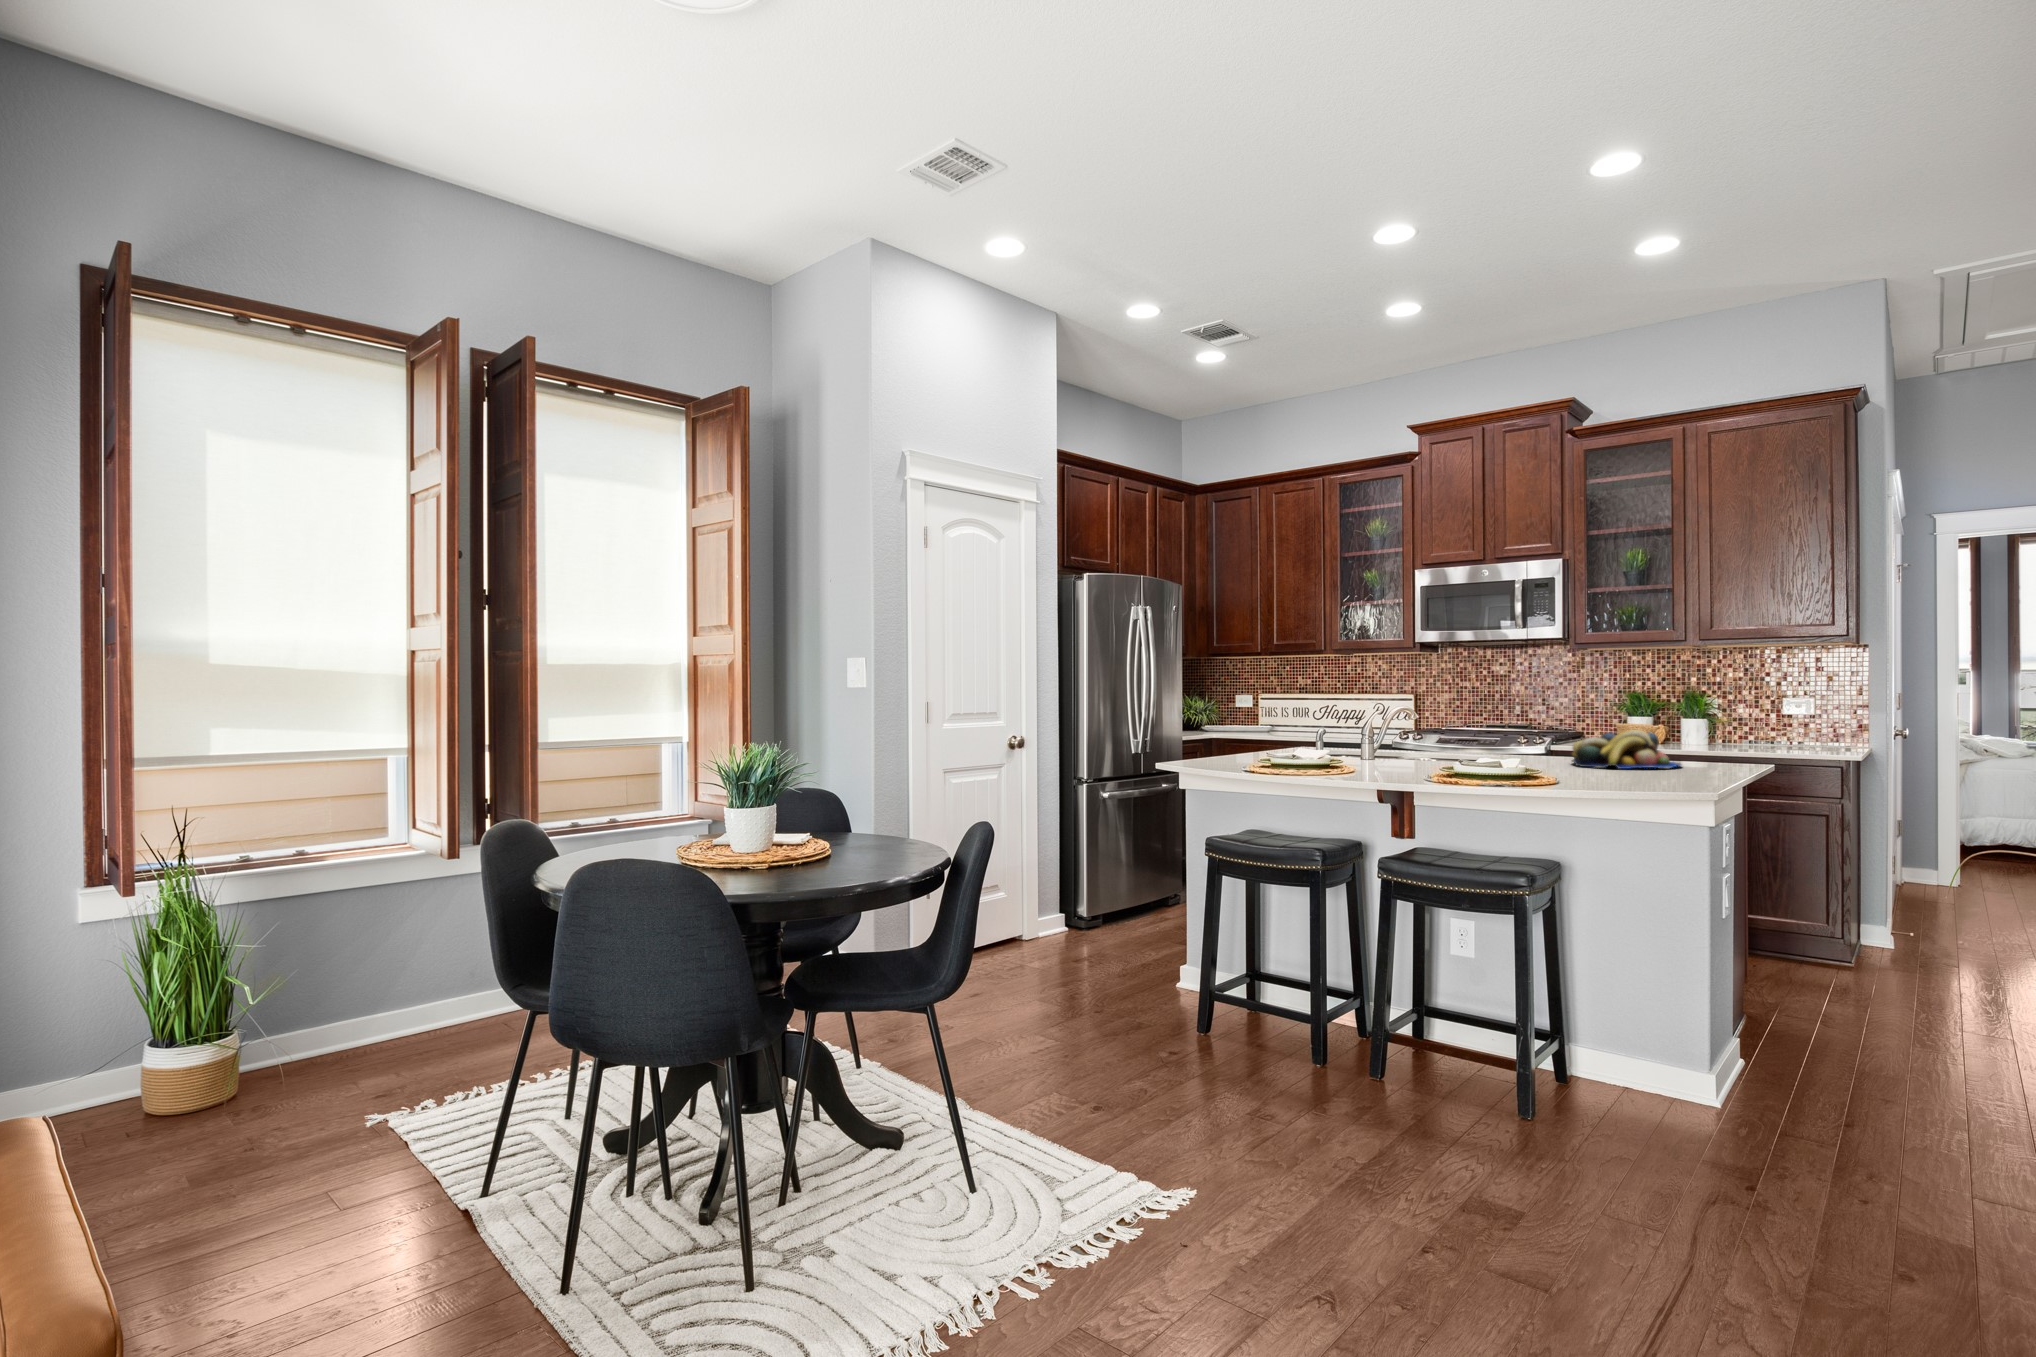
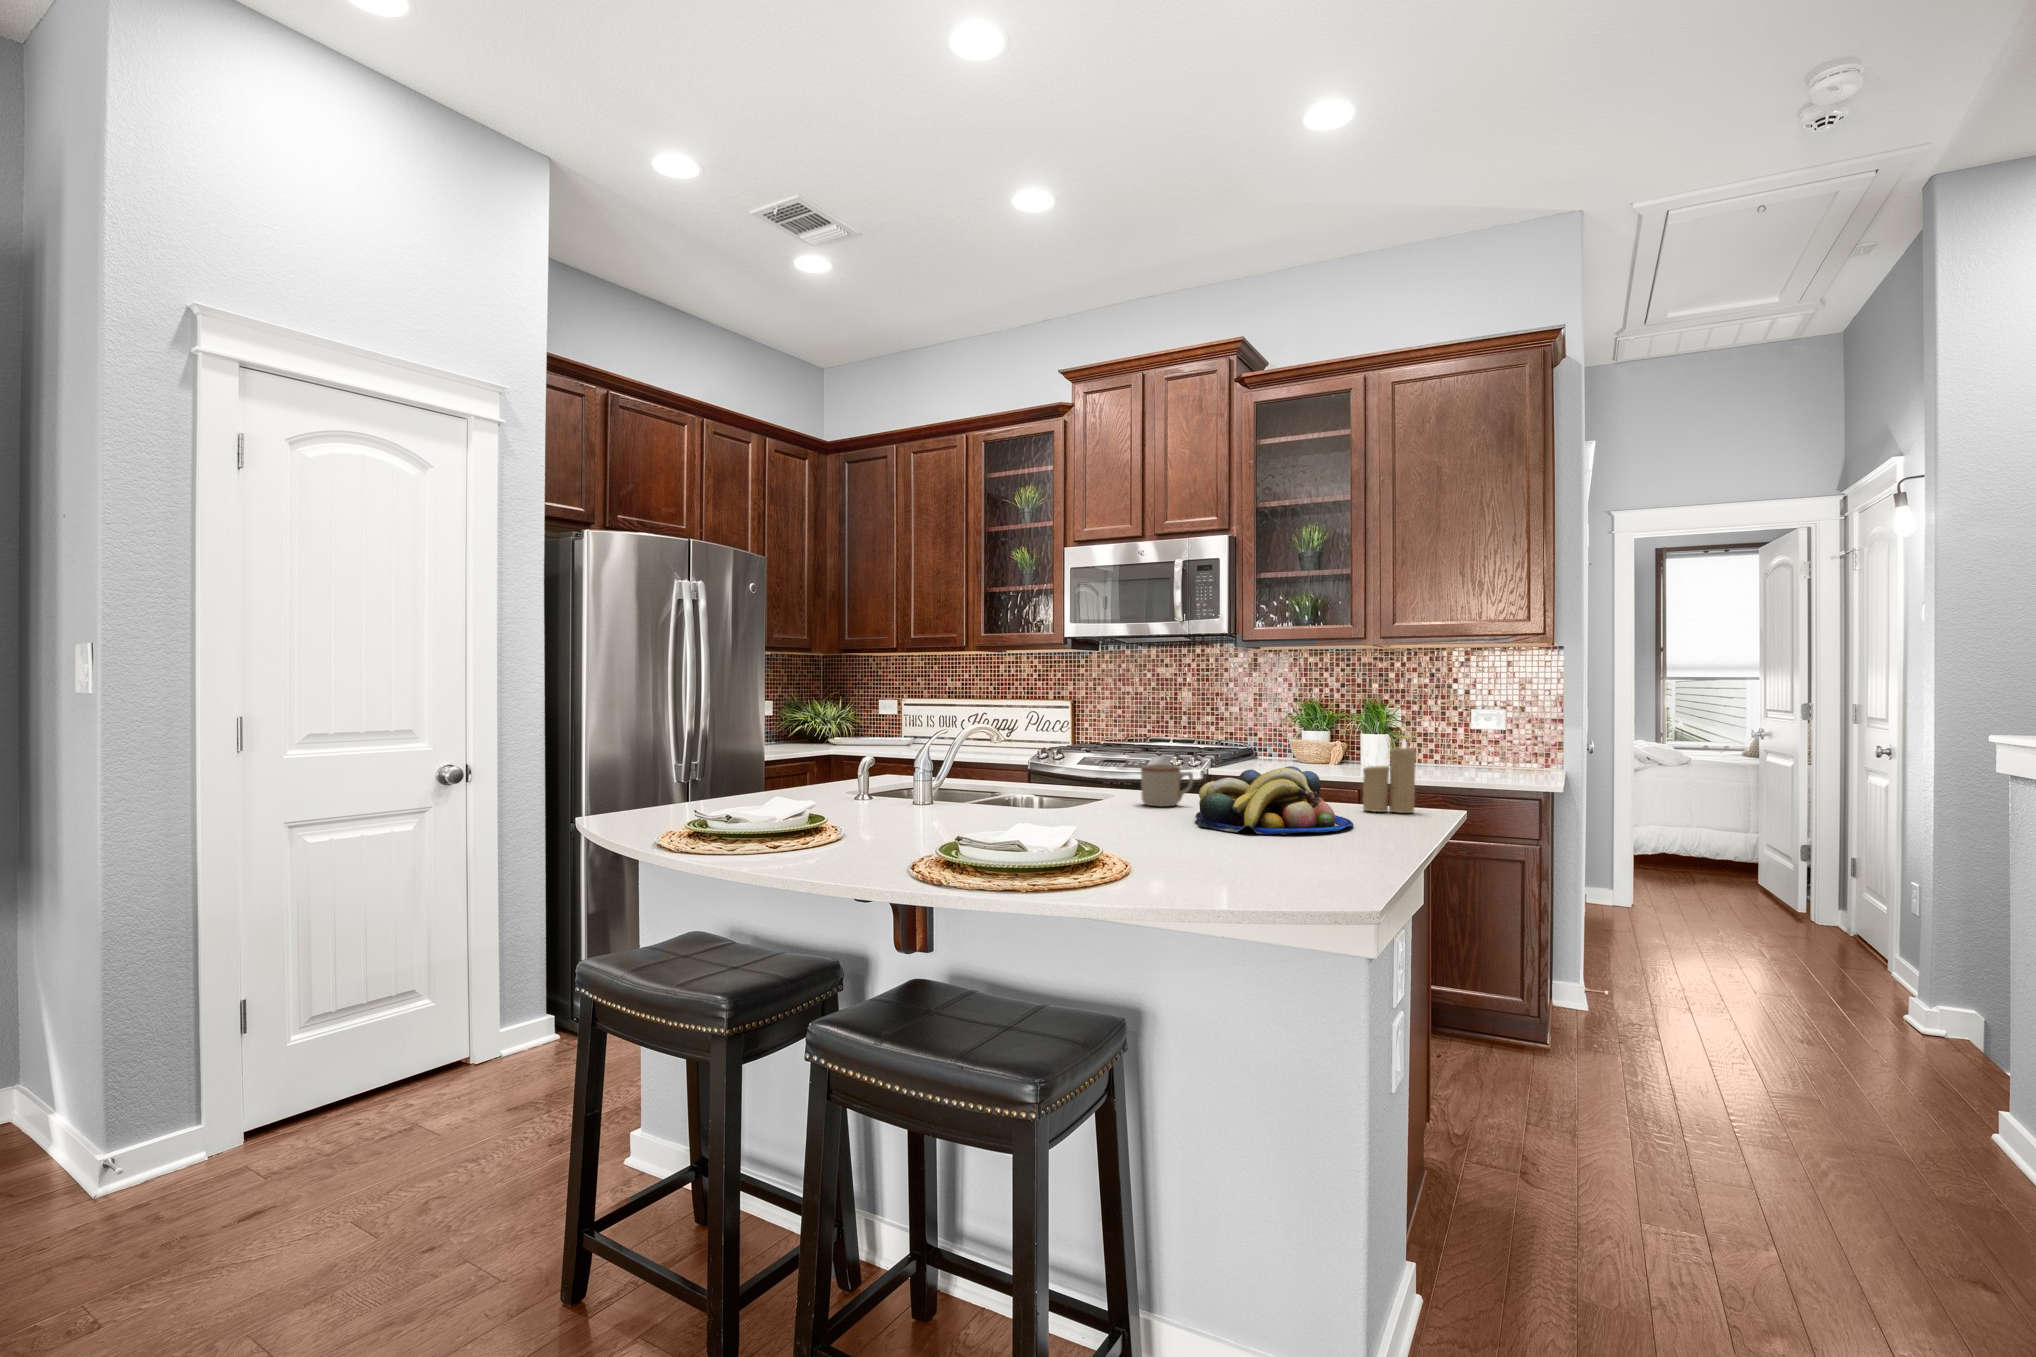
candle: none [1688,713,1727,762] -> present [1363,740,1416,813]
mug: none [1525,732,1563,759] -> present [1141,764,1193,806]

